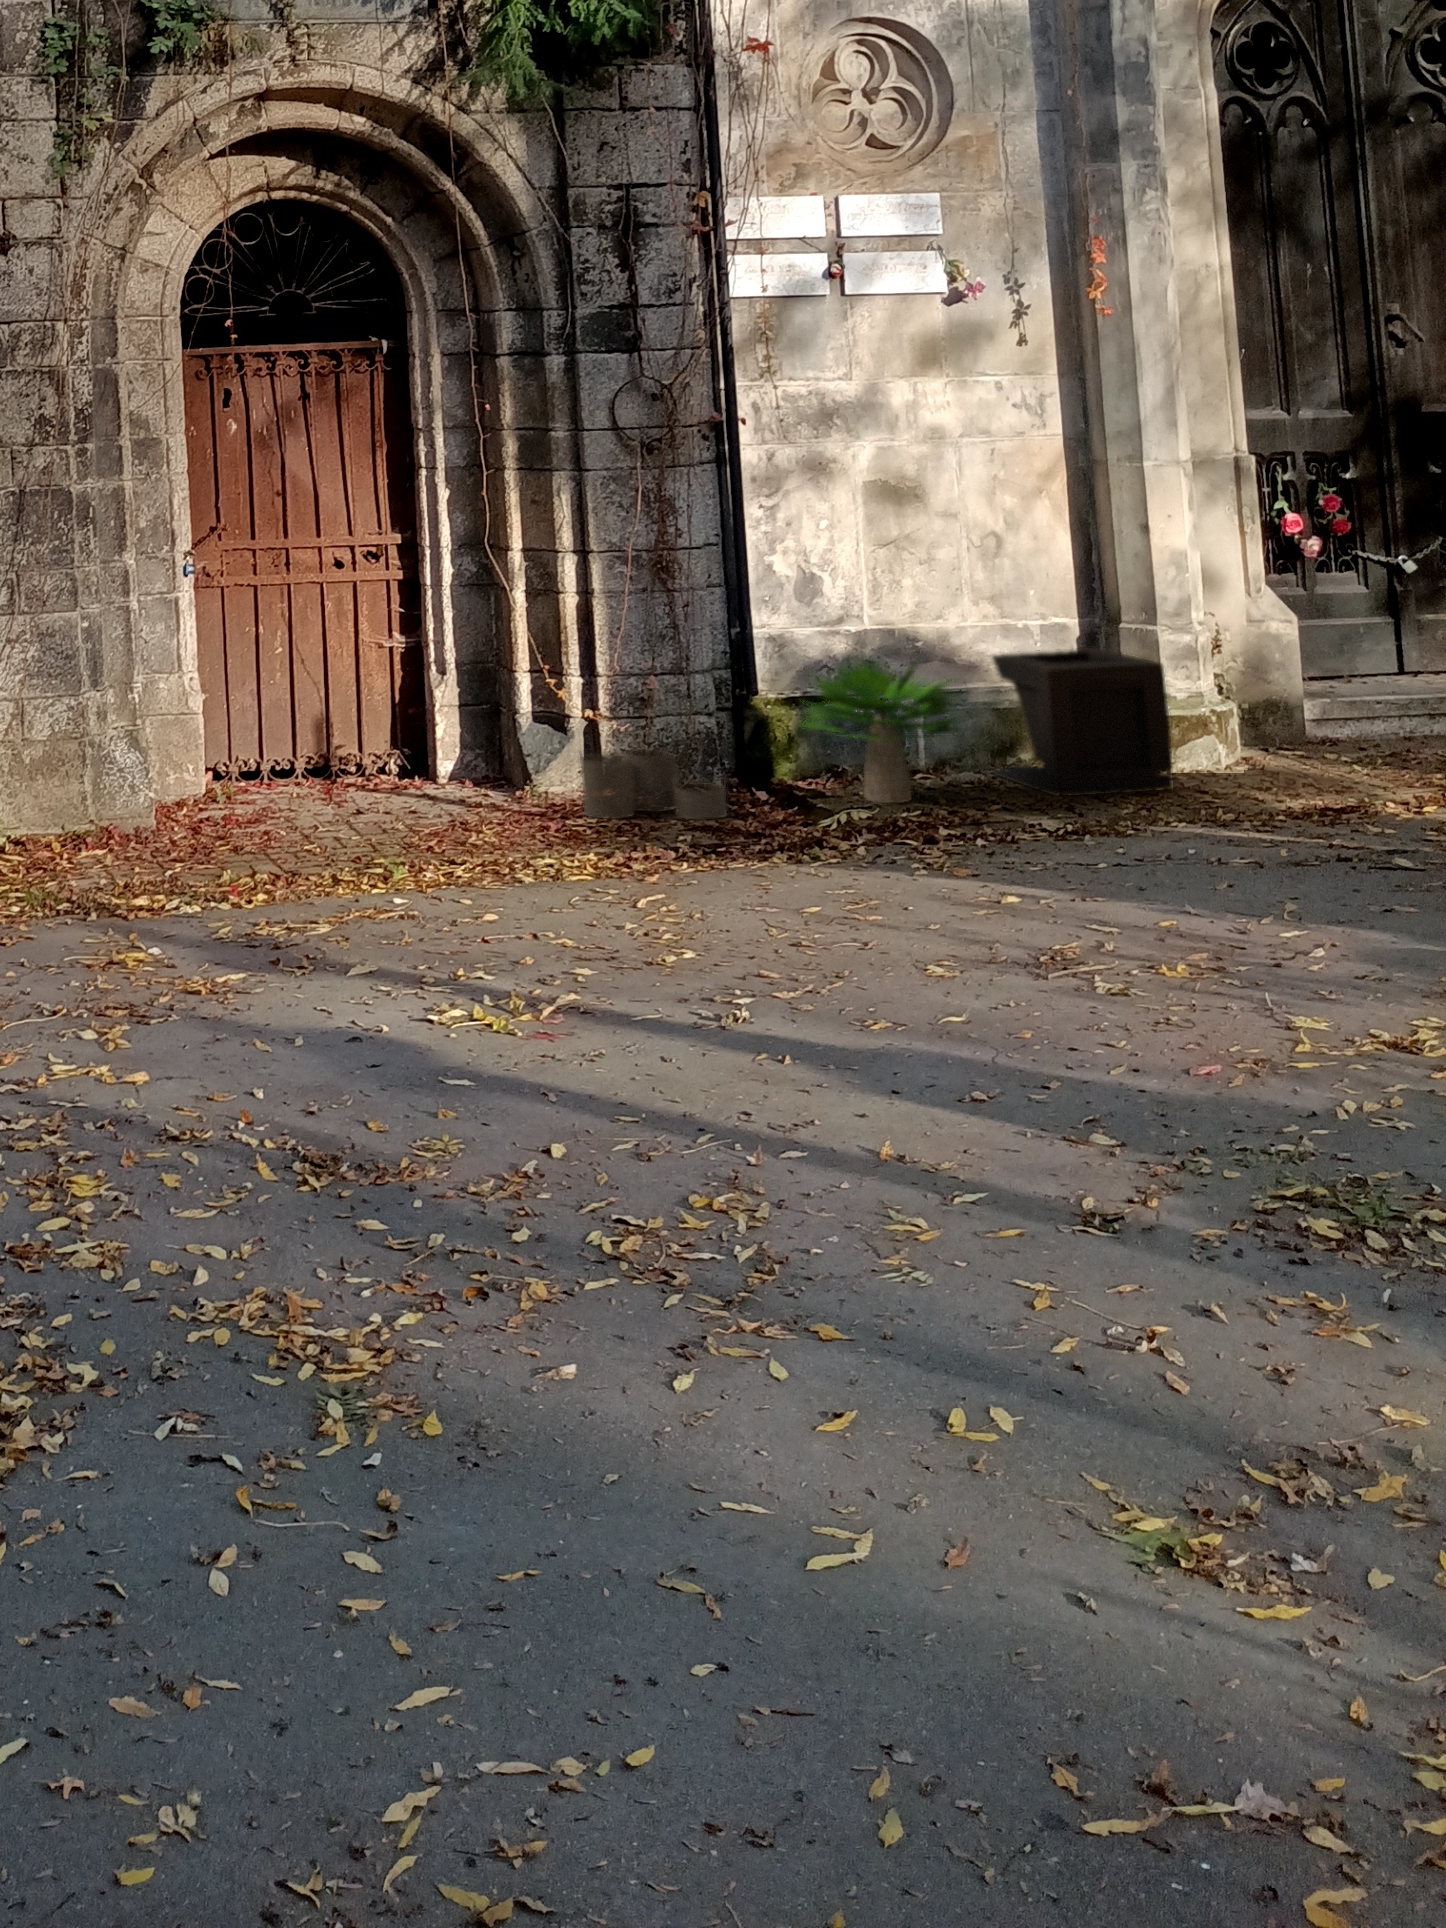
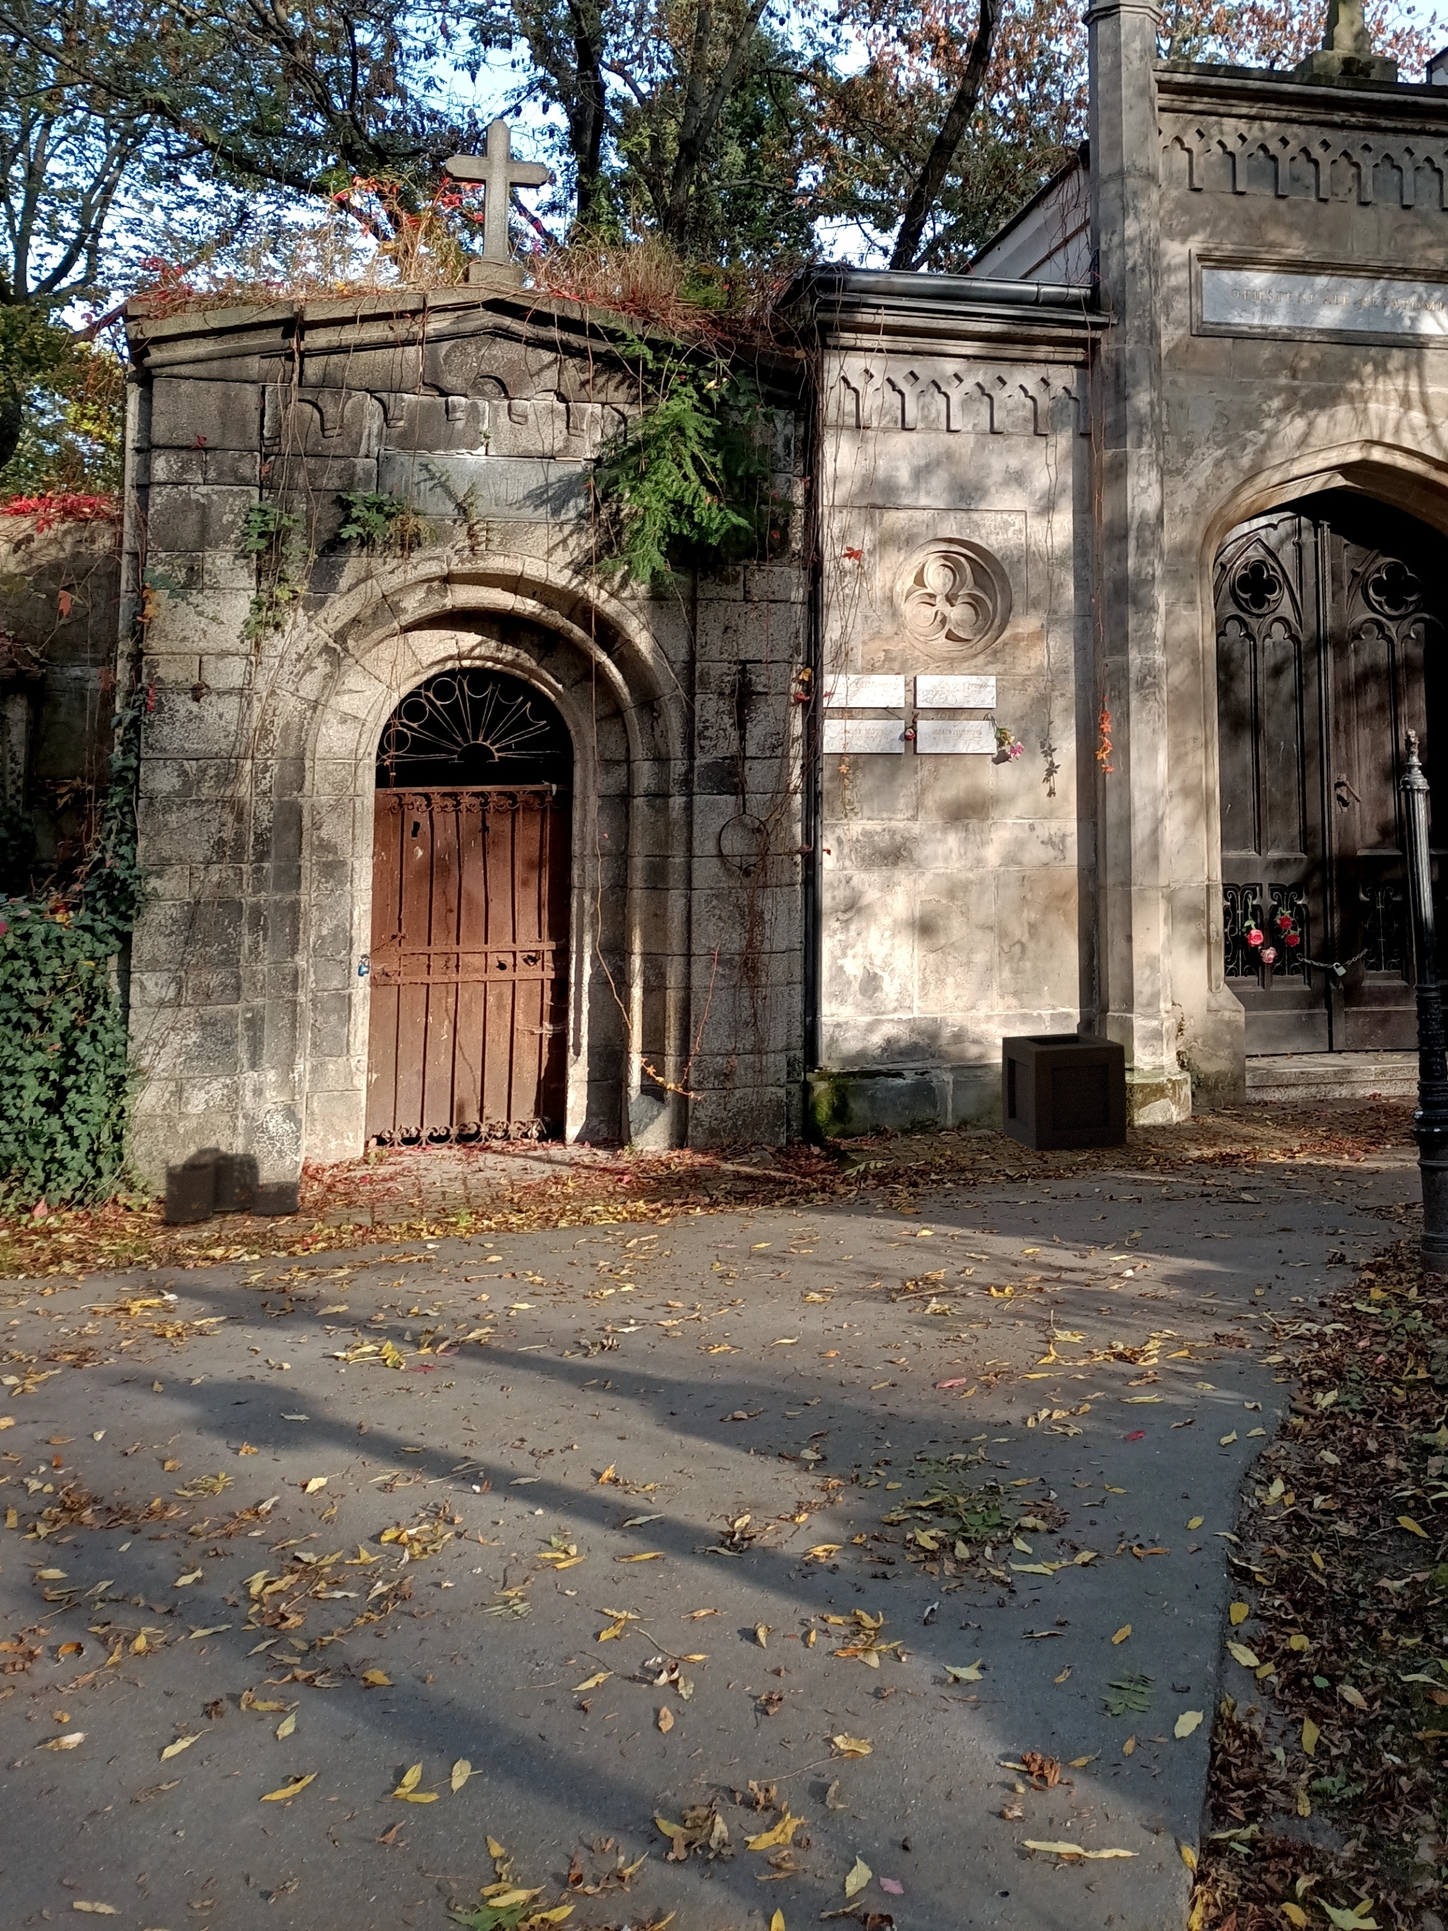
potted plant: present [802,655,966,803] -> none [837,1036,976,1159]
woven basket: present [580,747,727,820] -> present [165,1147,299,1222]

